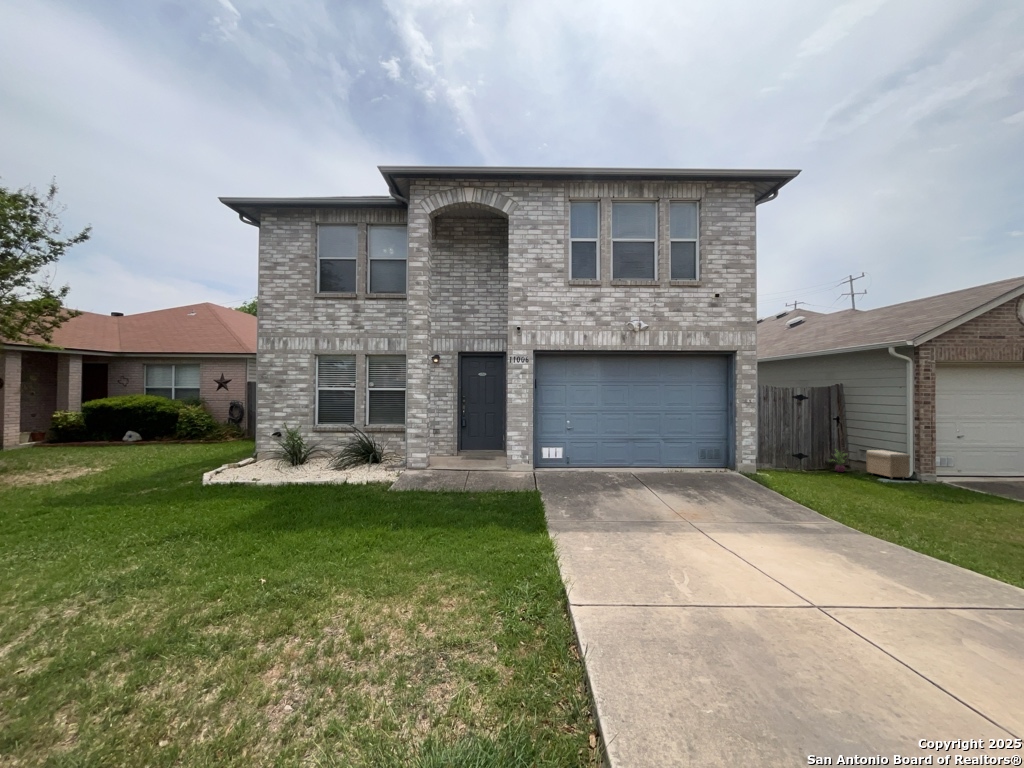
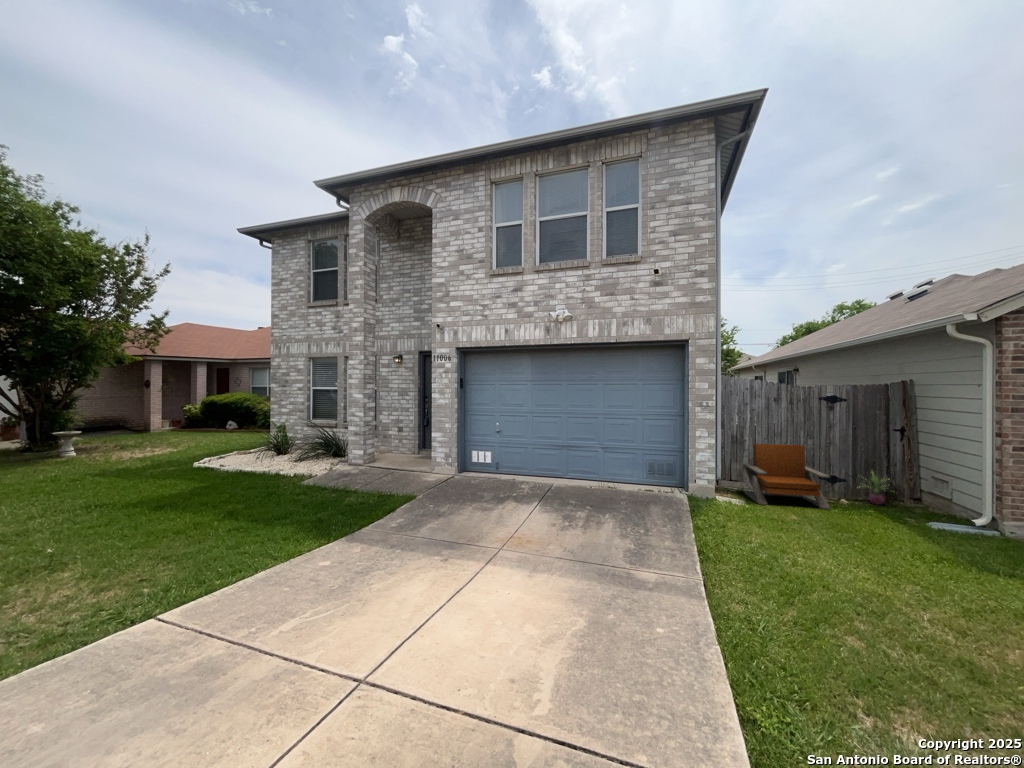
lounge chair: none [756,433,823,477] -> present [744,444,830,509]
storage bench: present [867,450,910,479] -> none [918,477,984,527]

